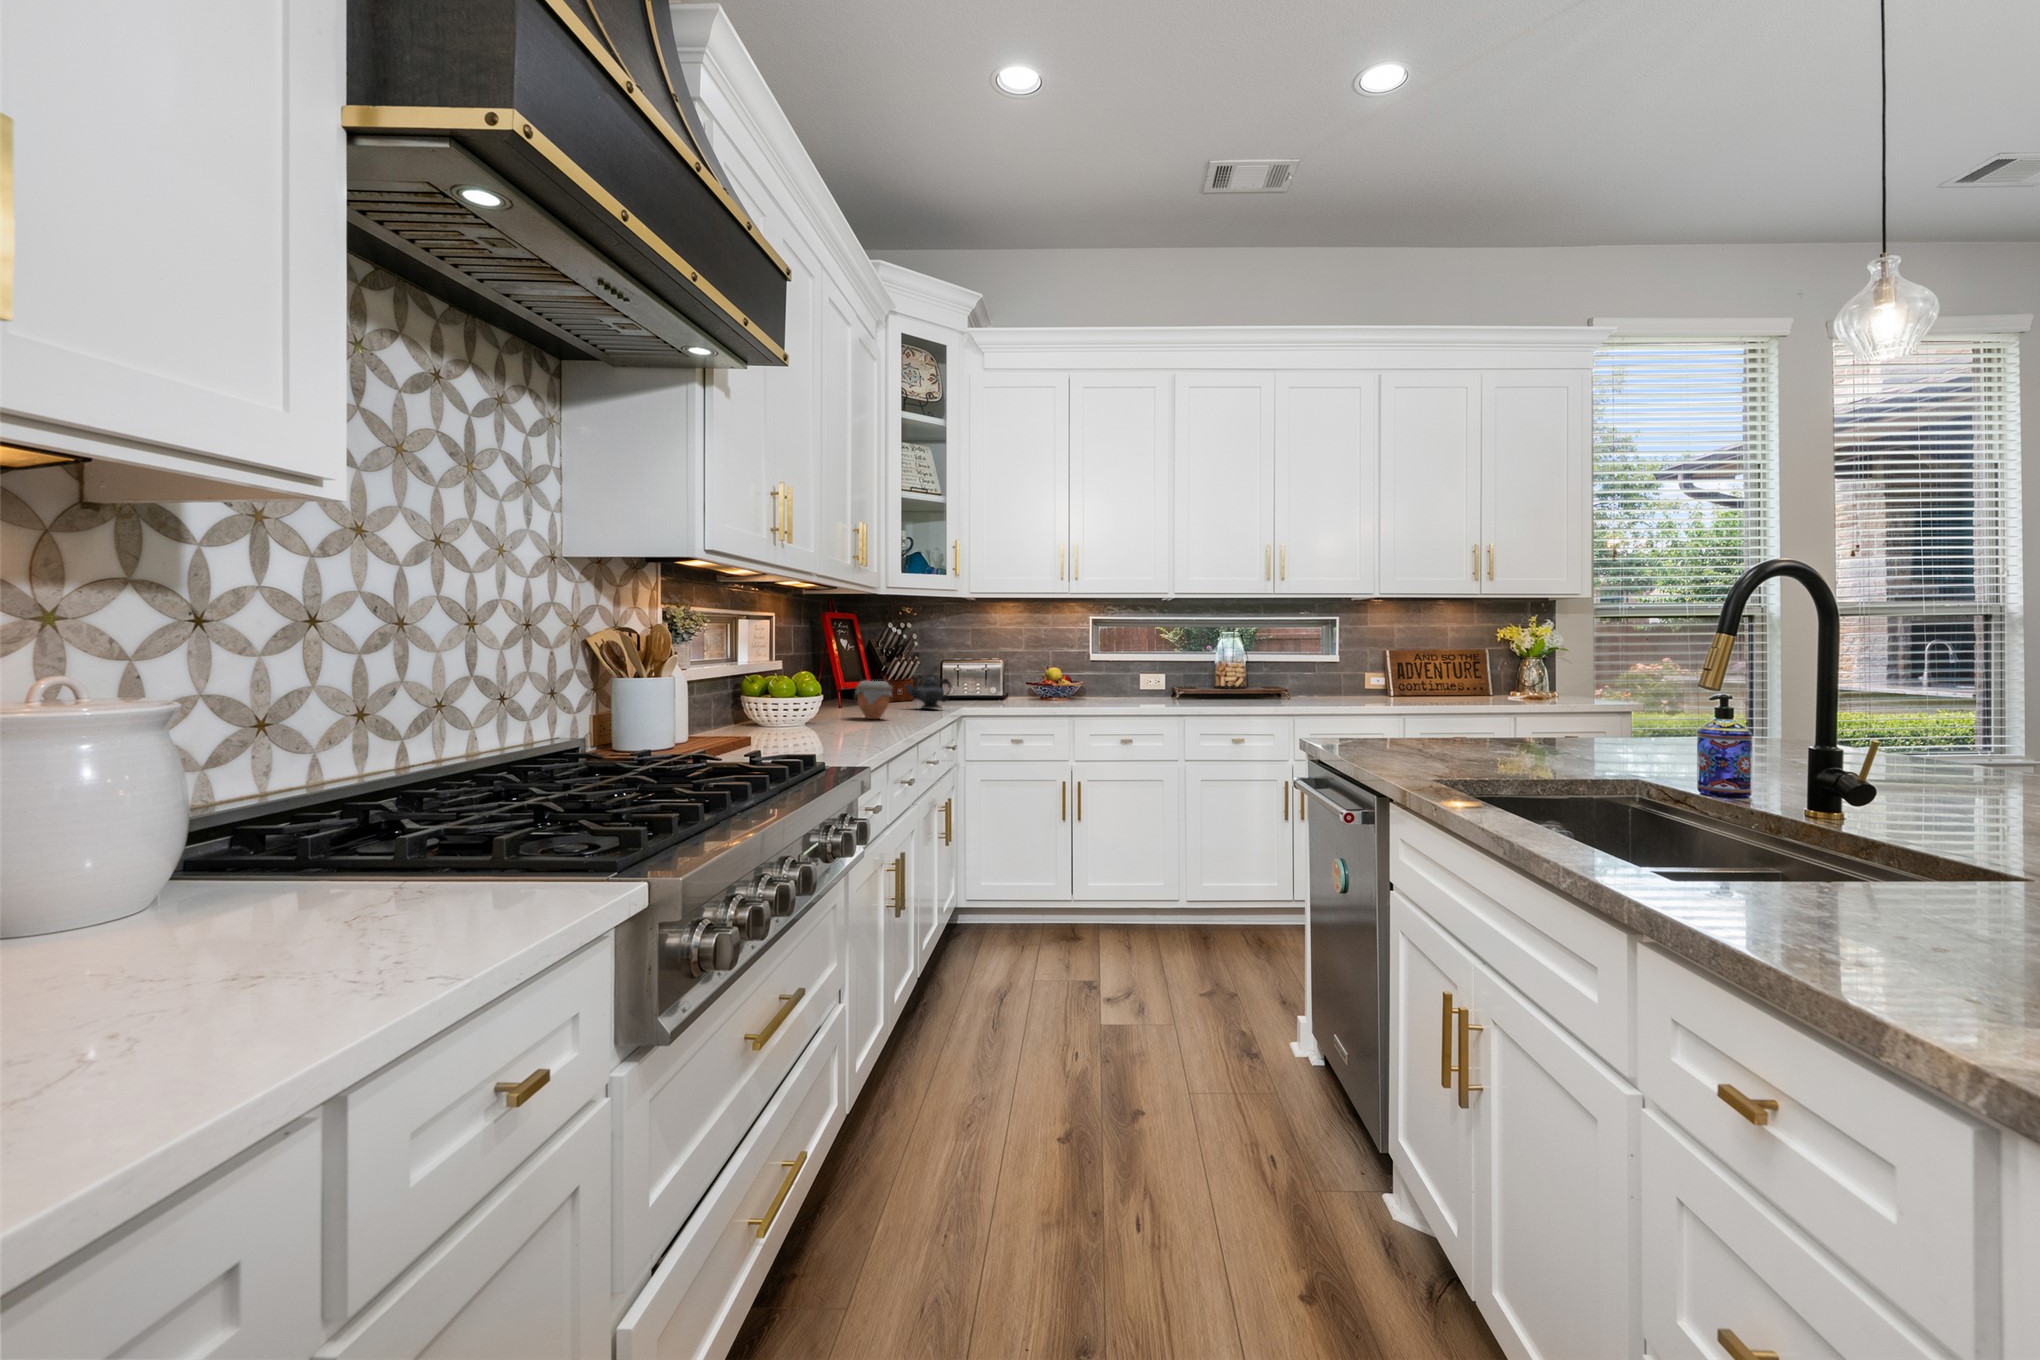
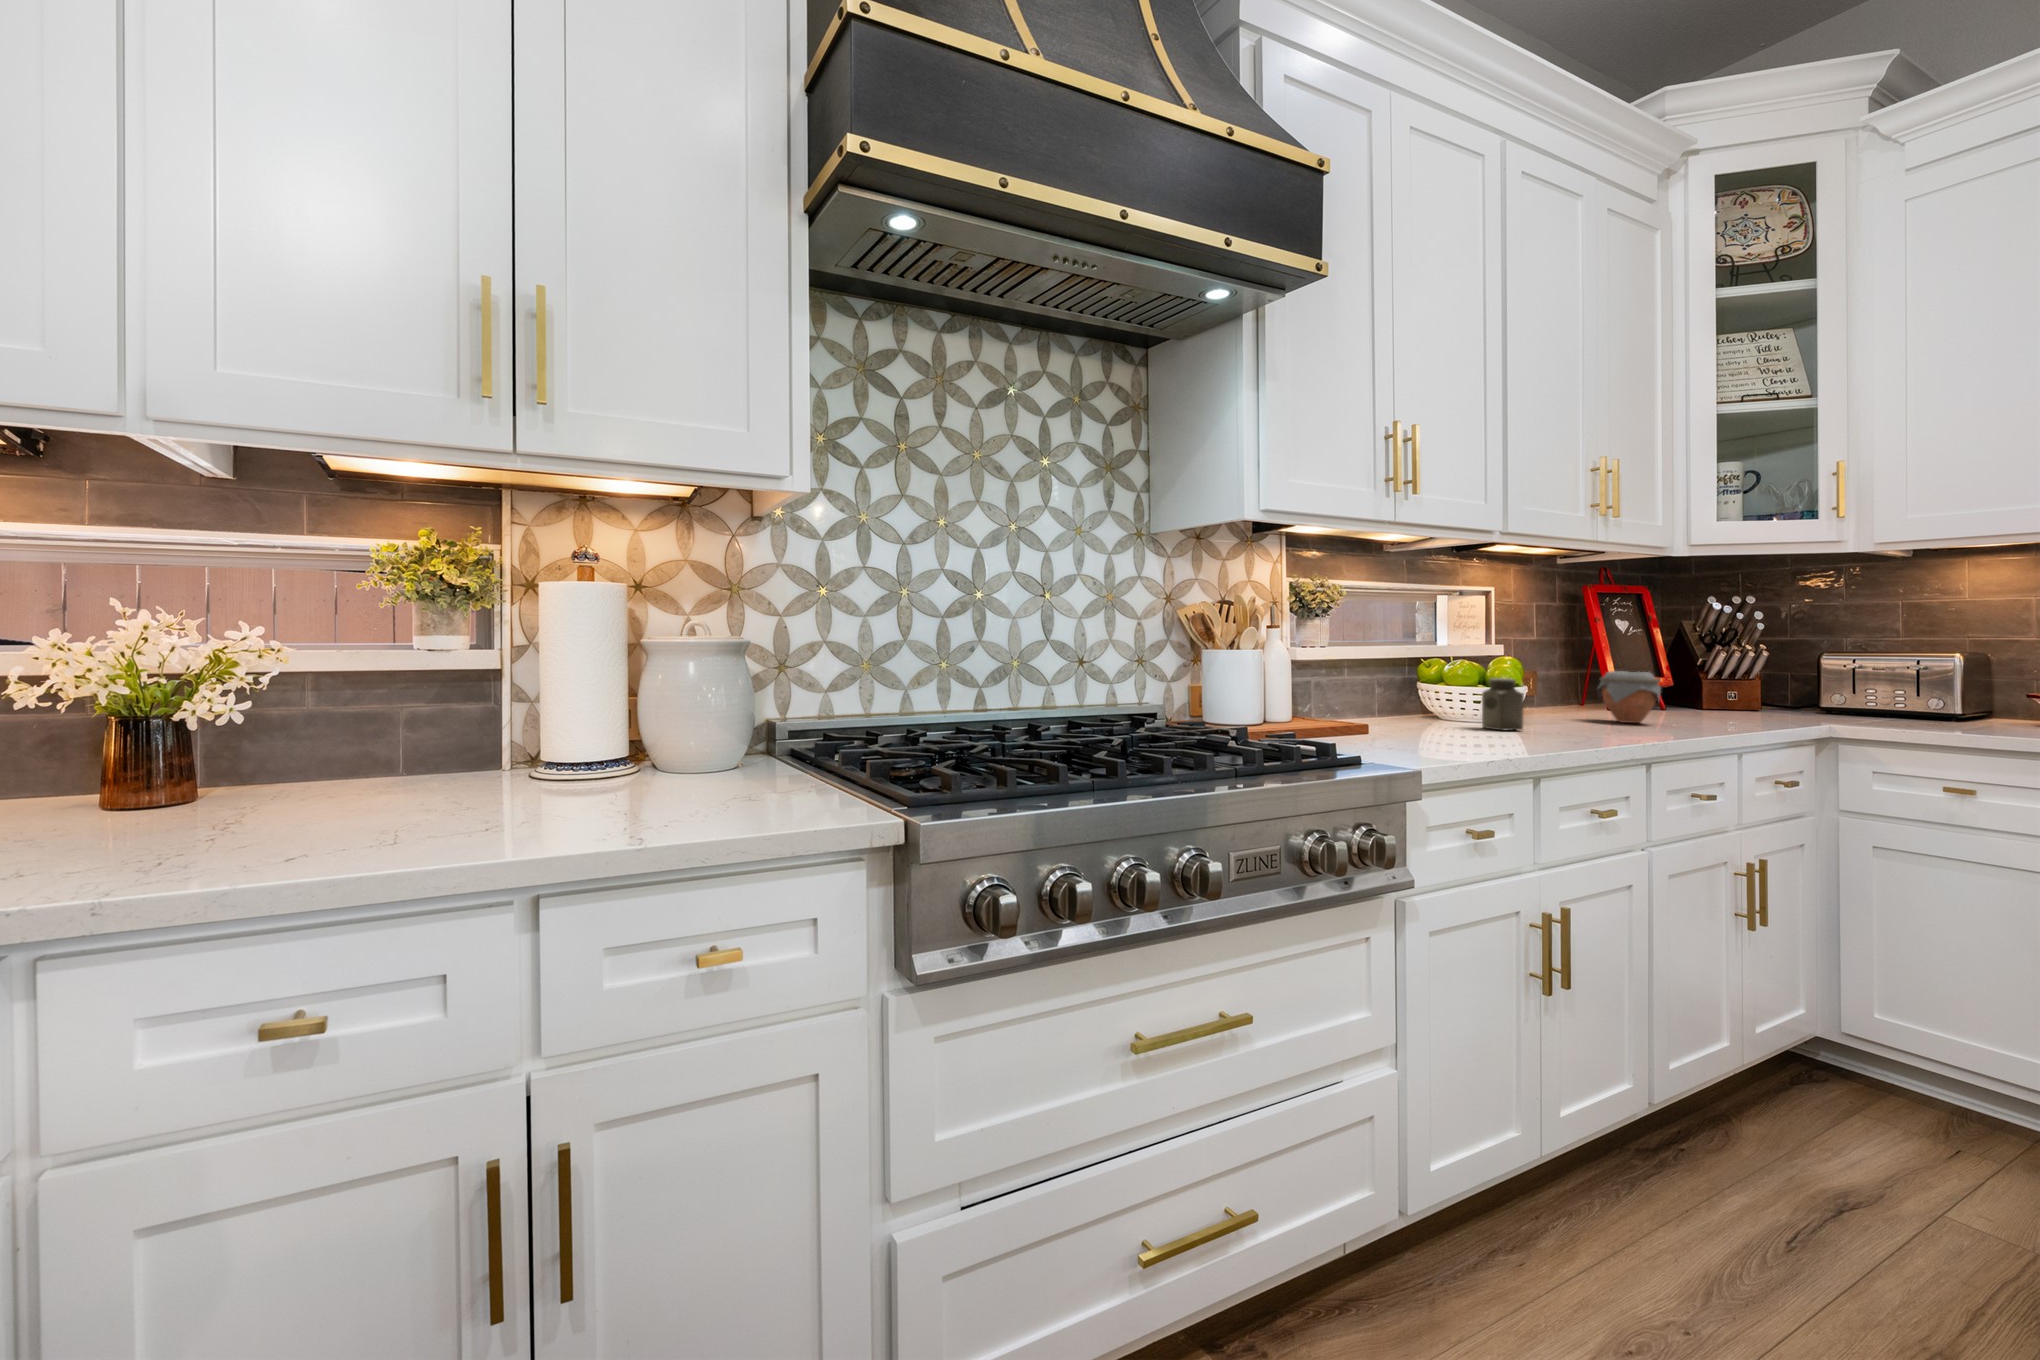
teapot: present [905,671,952,709] -> none [1727,663,1822,719]
salt shaker: none [813,693,843,734] -> present [1482,678,1524,730]

